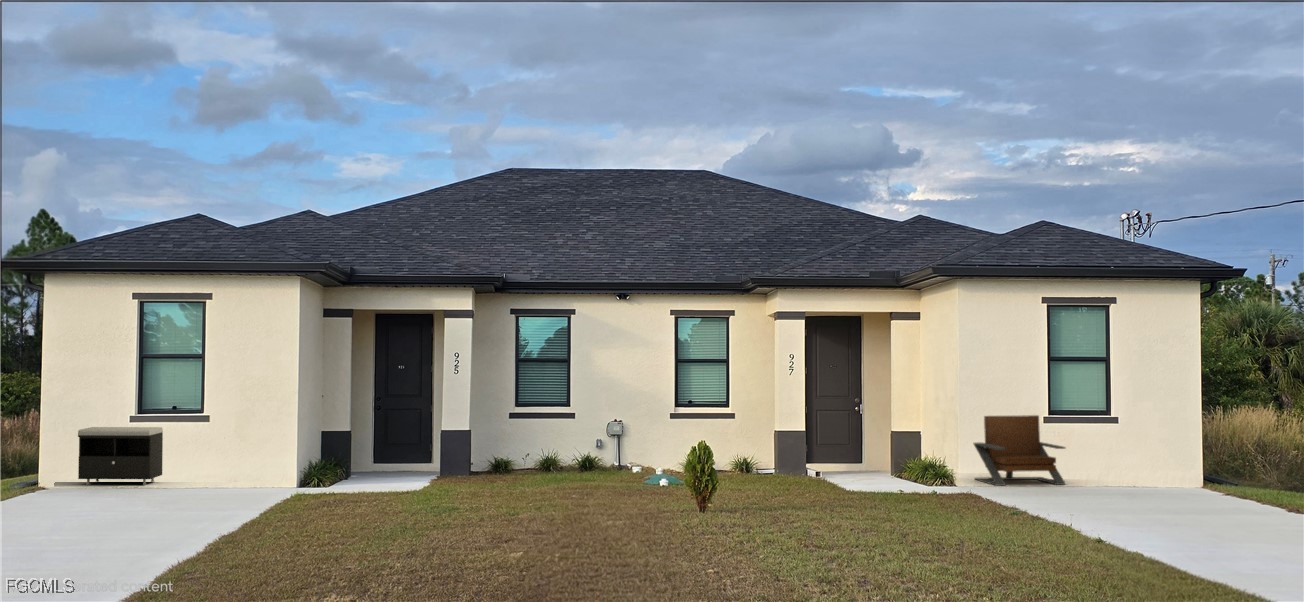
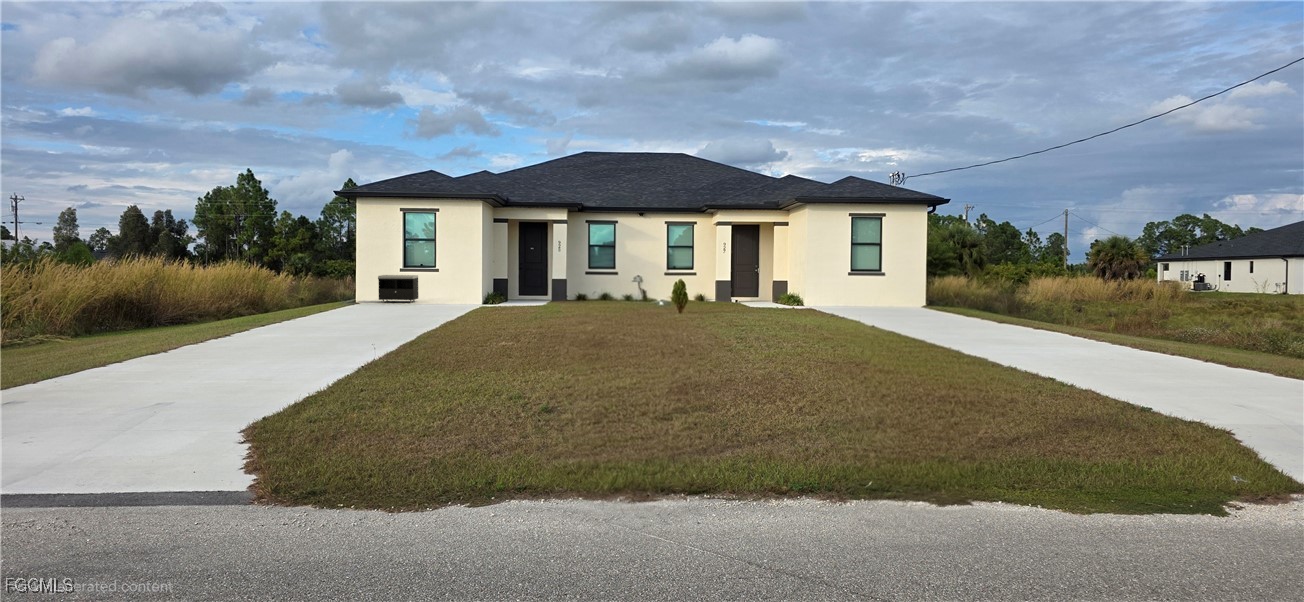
lounge chair: present [973,415,1065,486] -> none [814,272,859,305]

